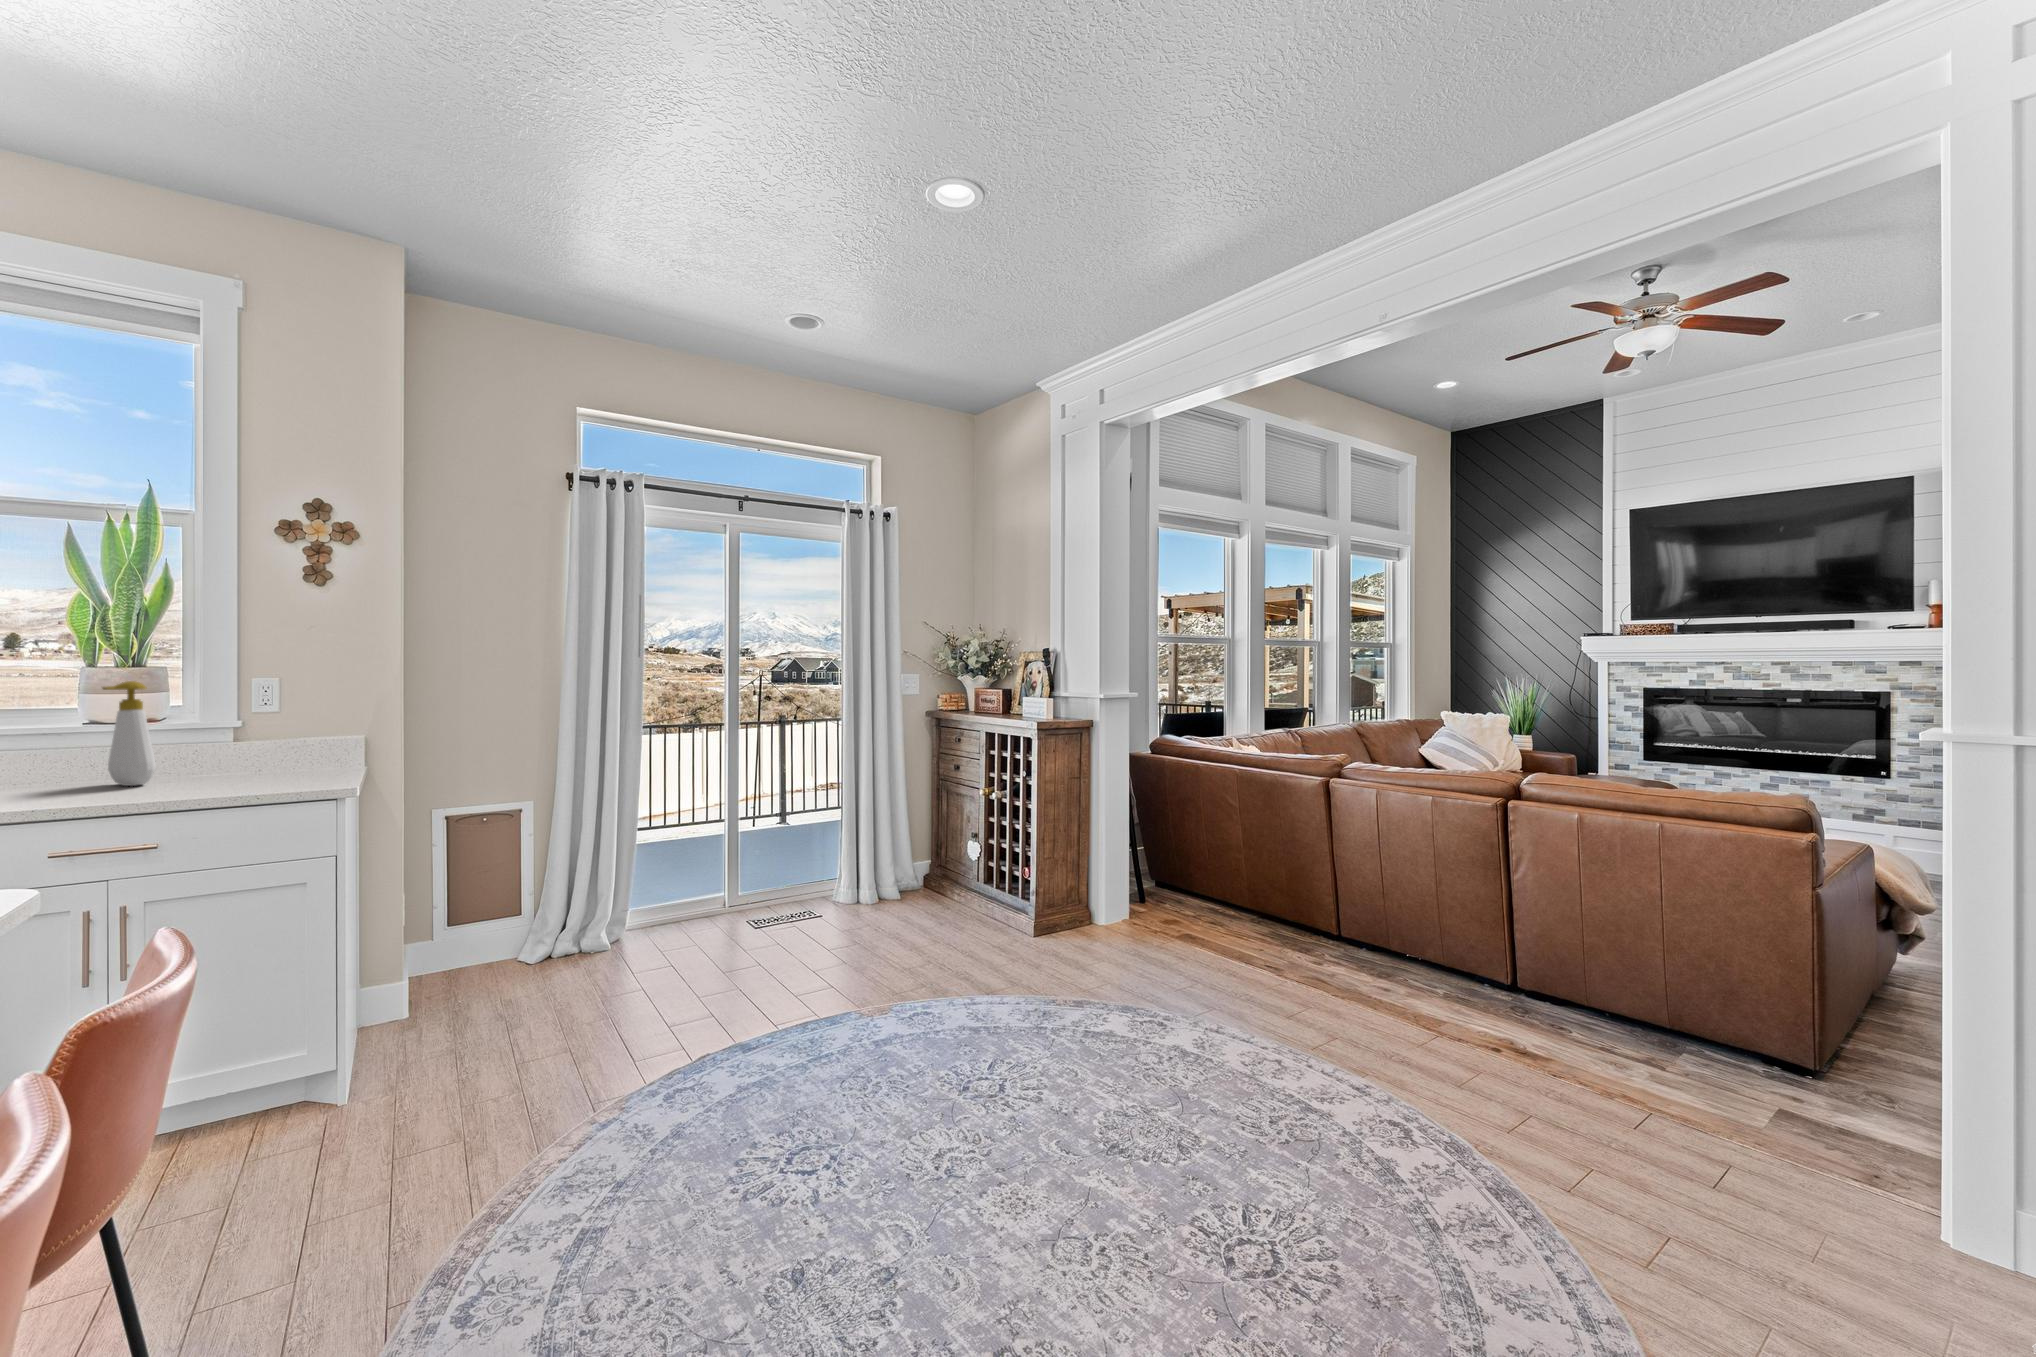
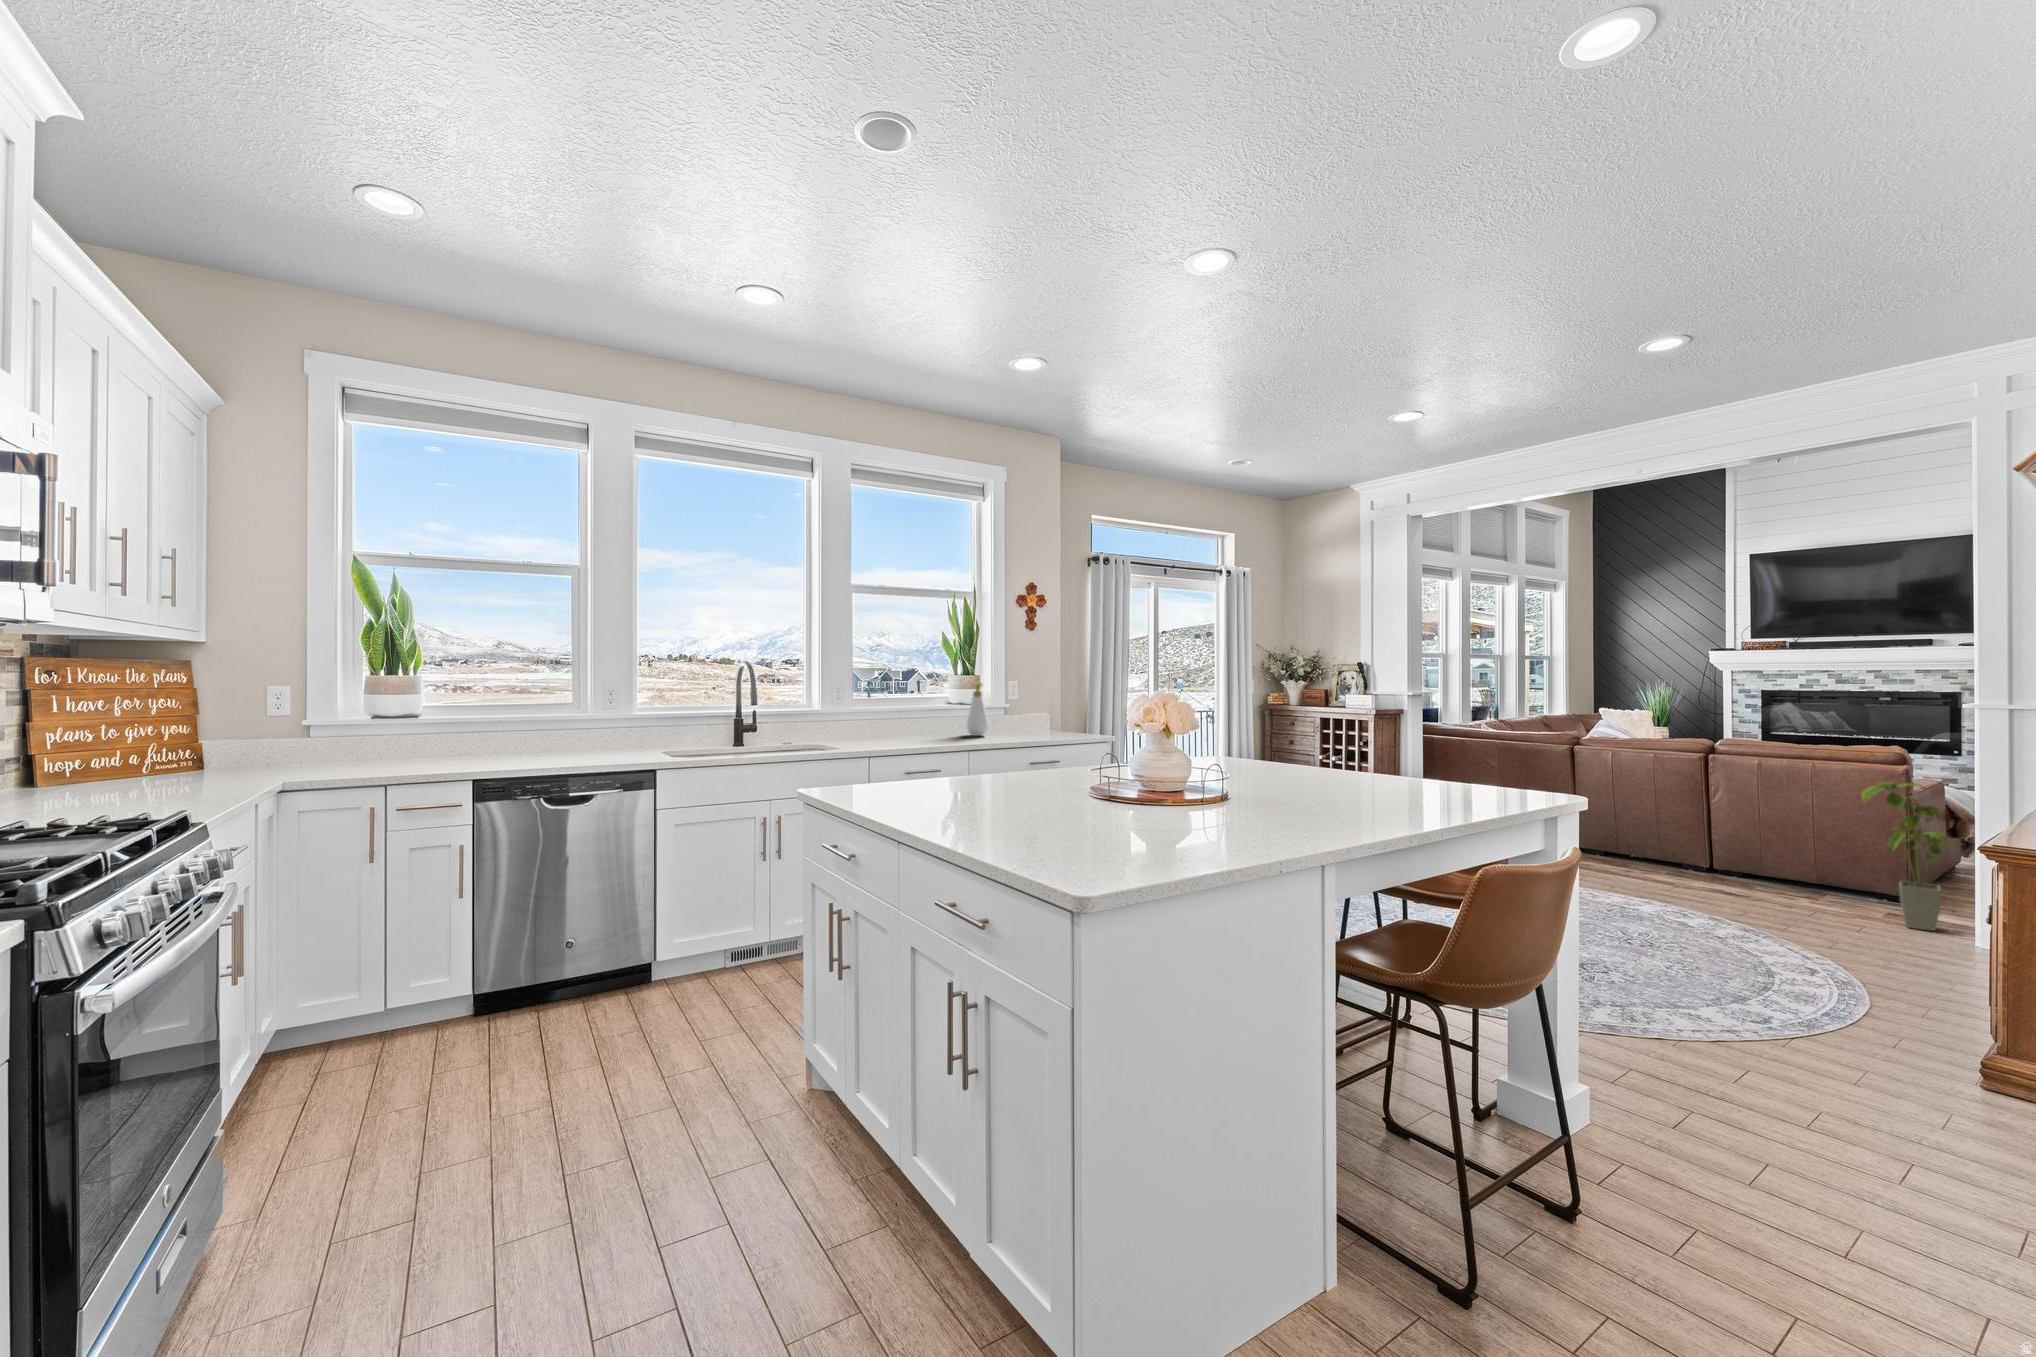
house plant: none [1729,873,1922,1177] -> present [1862,782,1962,931]

